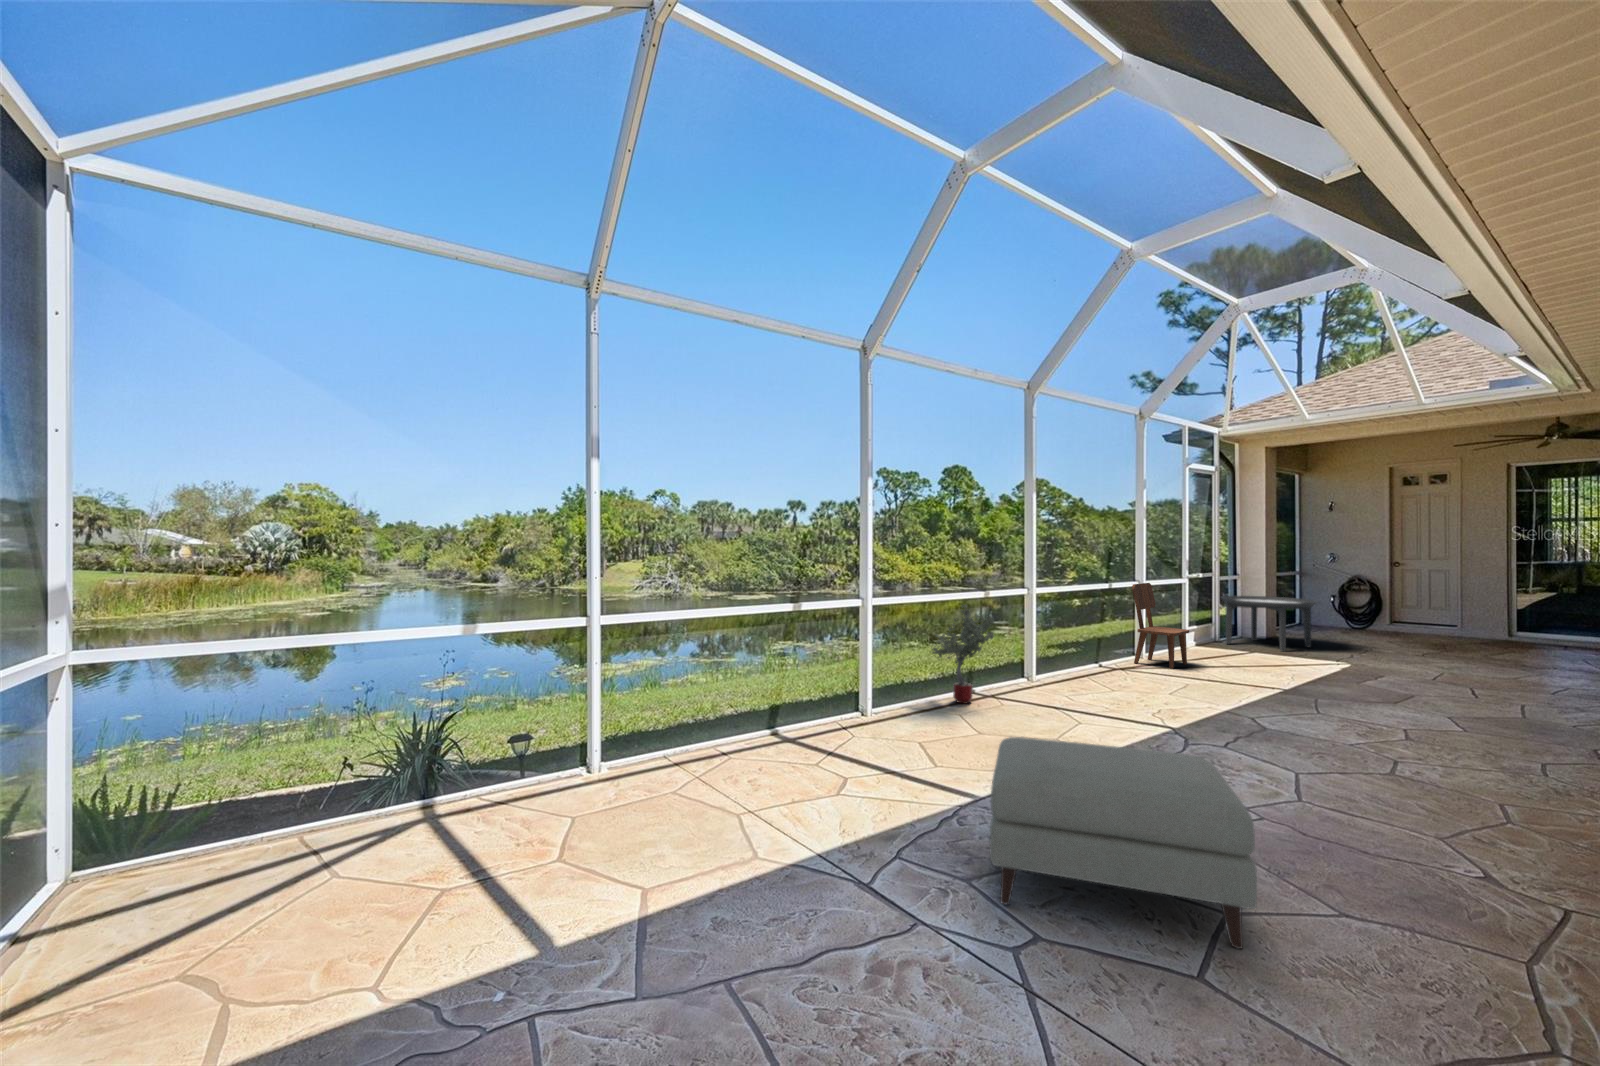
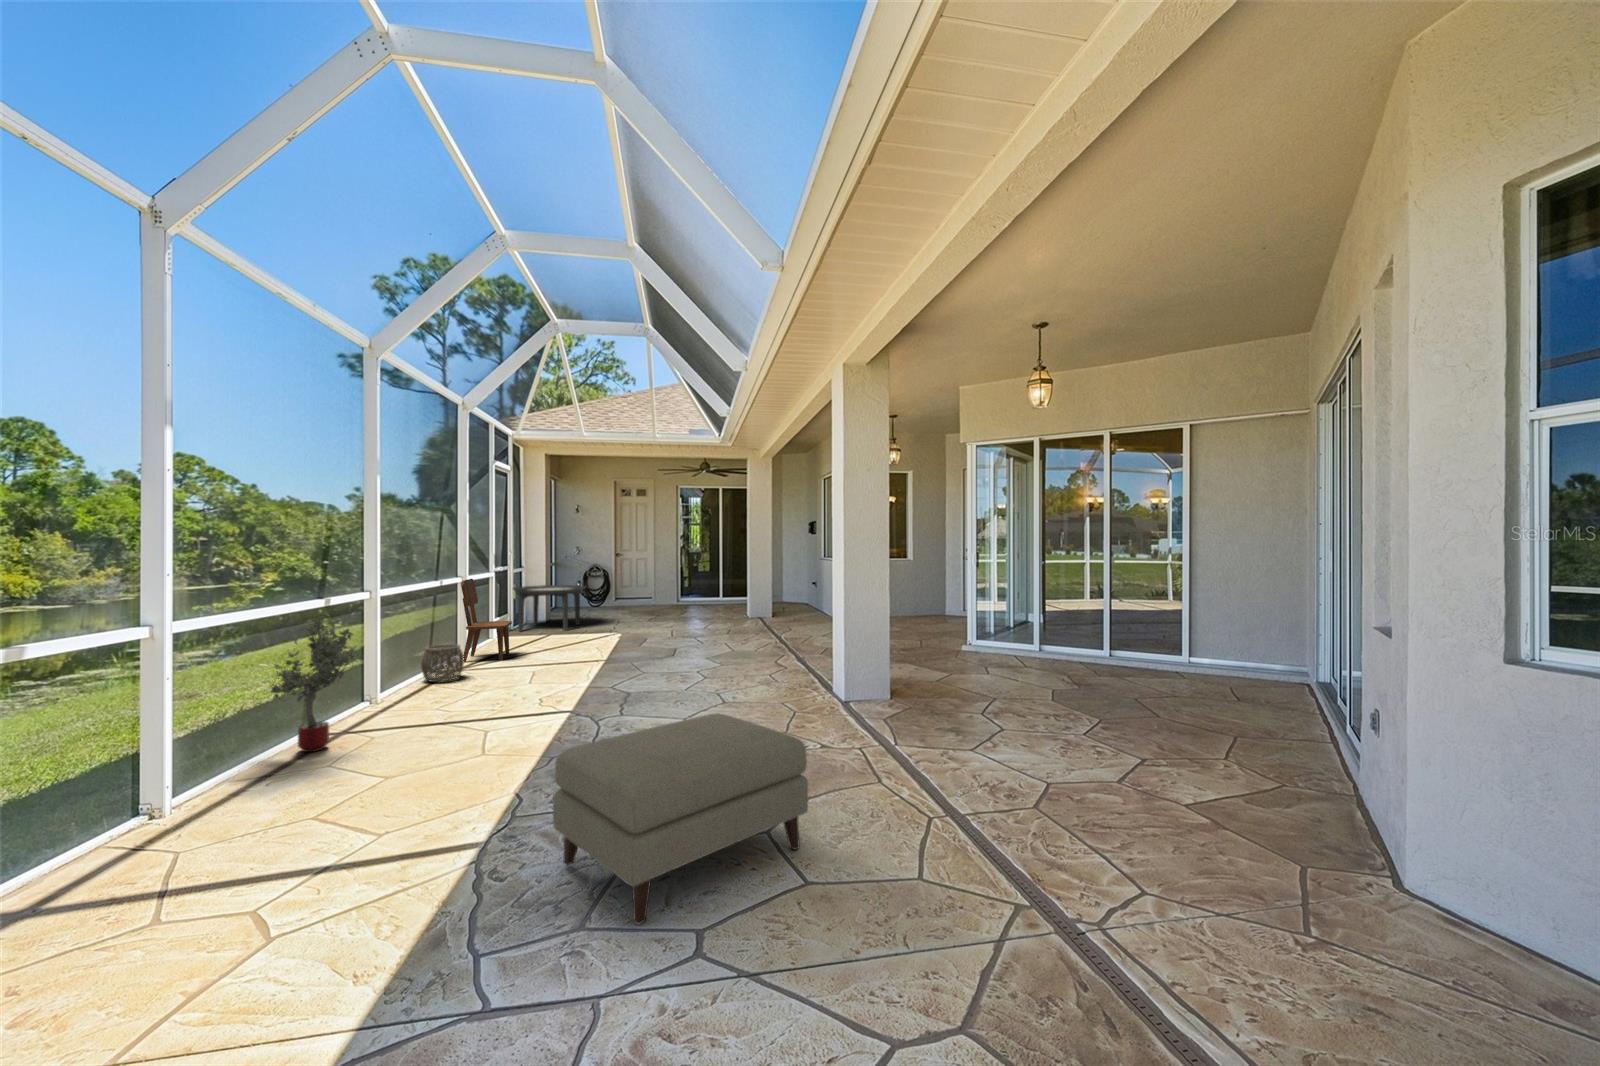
woven basket: none [1081,641,1121,676] -> present [421,644,464,682]

